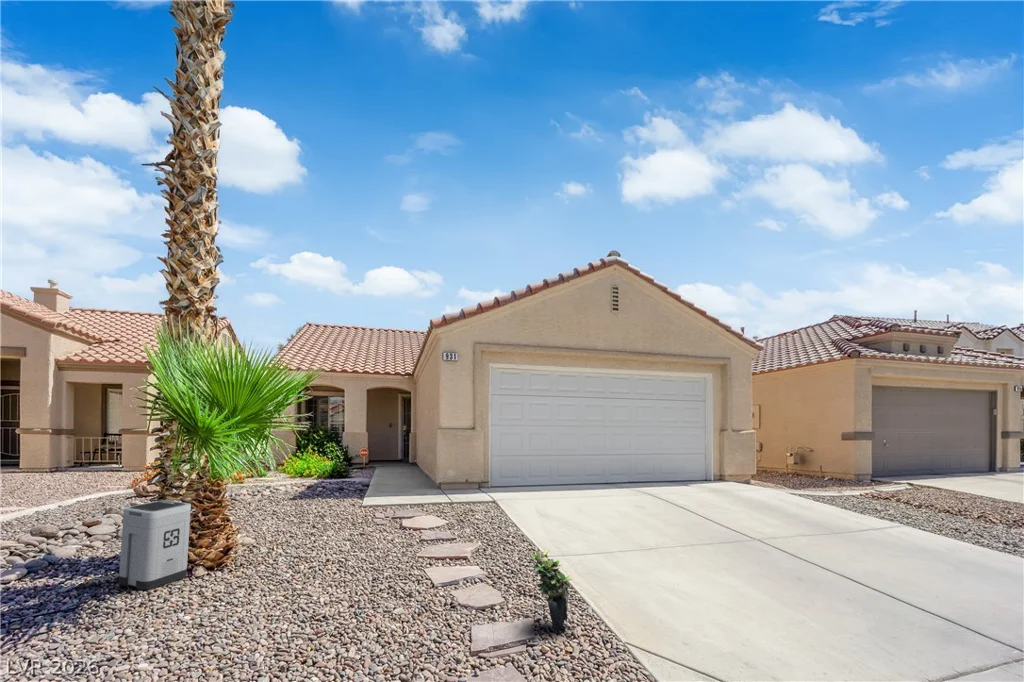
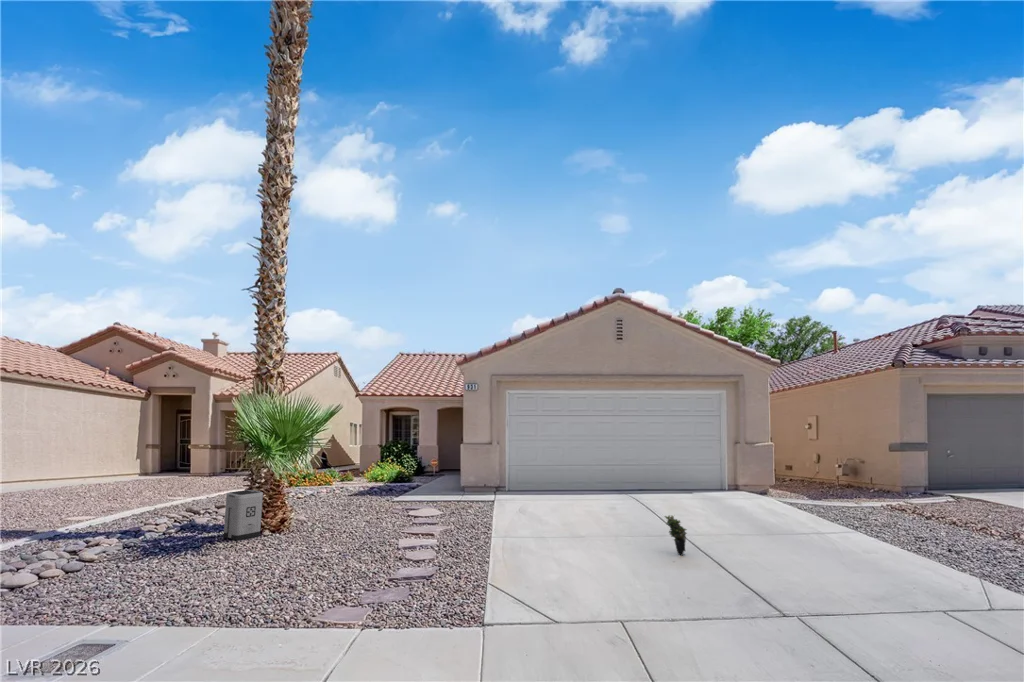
potted plant: present [531,550,572,630] -> present [665,516,687,555]

